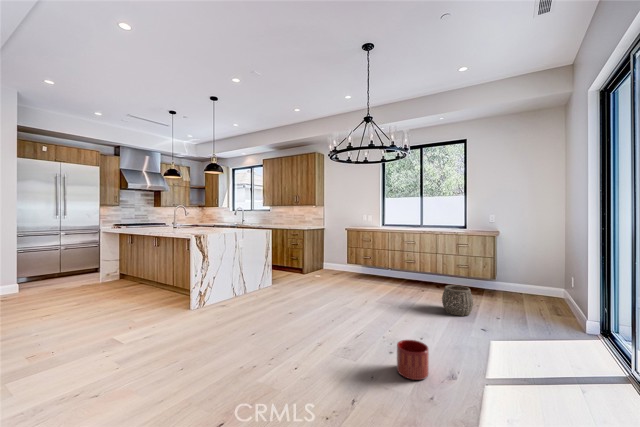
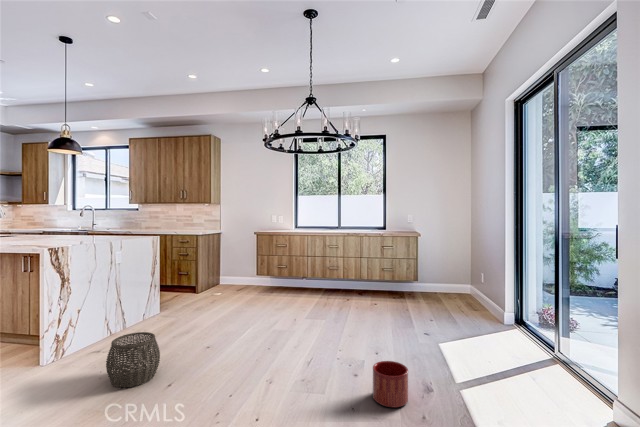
woven basket: present [442,285,474,316] -> present [106,332,160,388]

